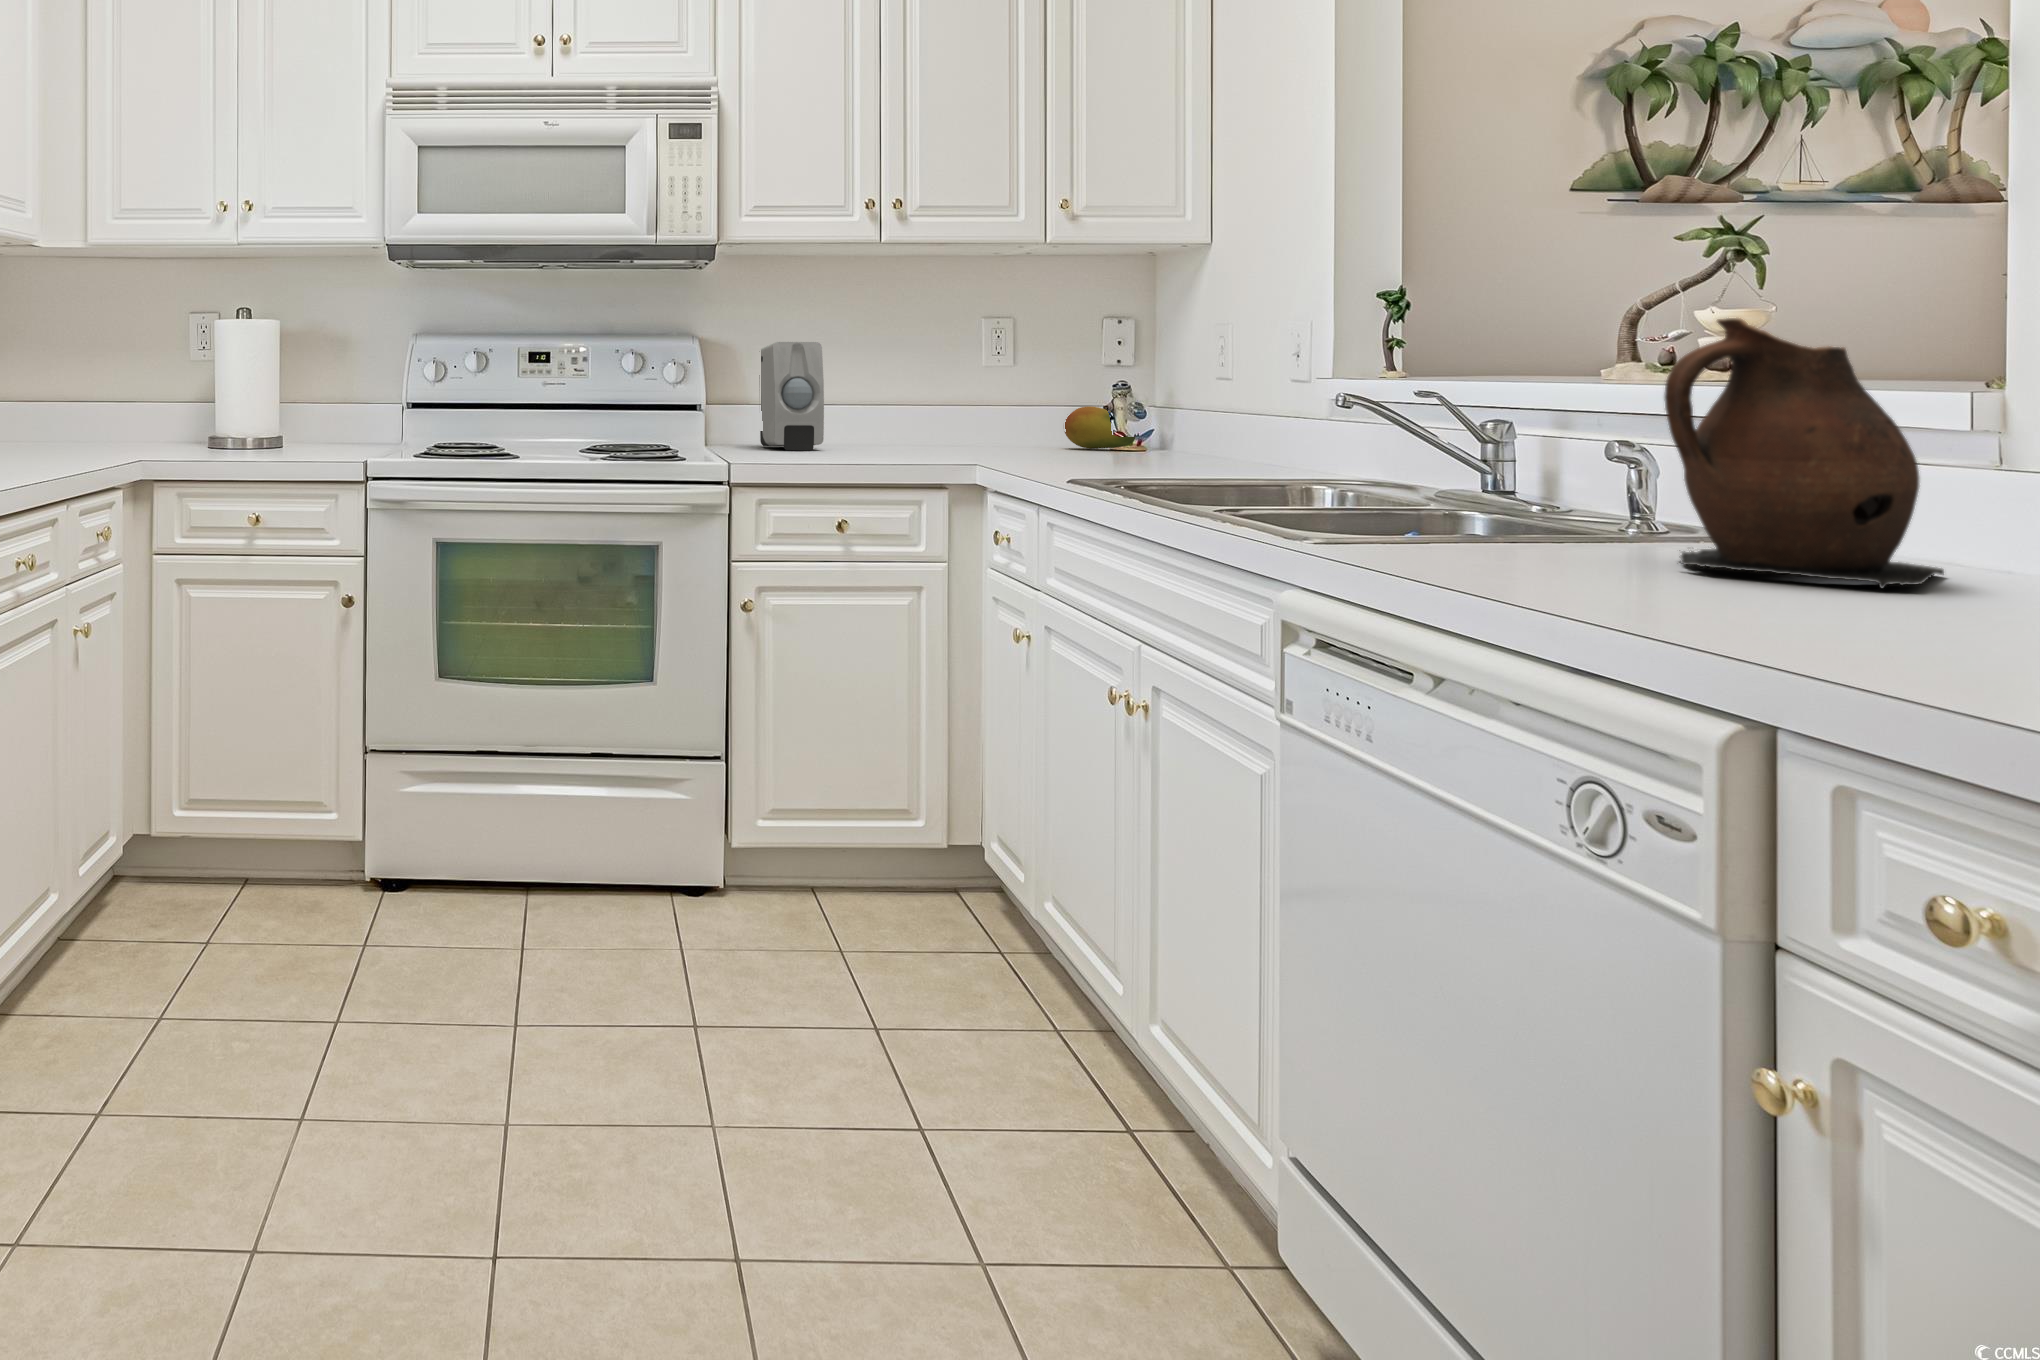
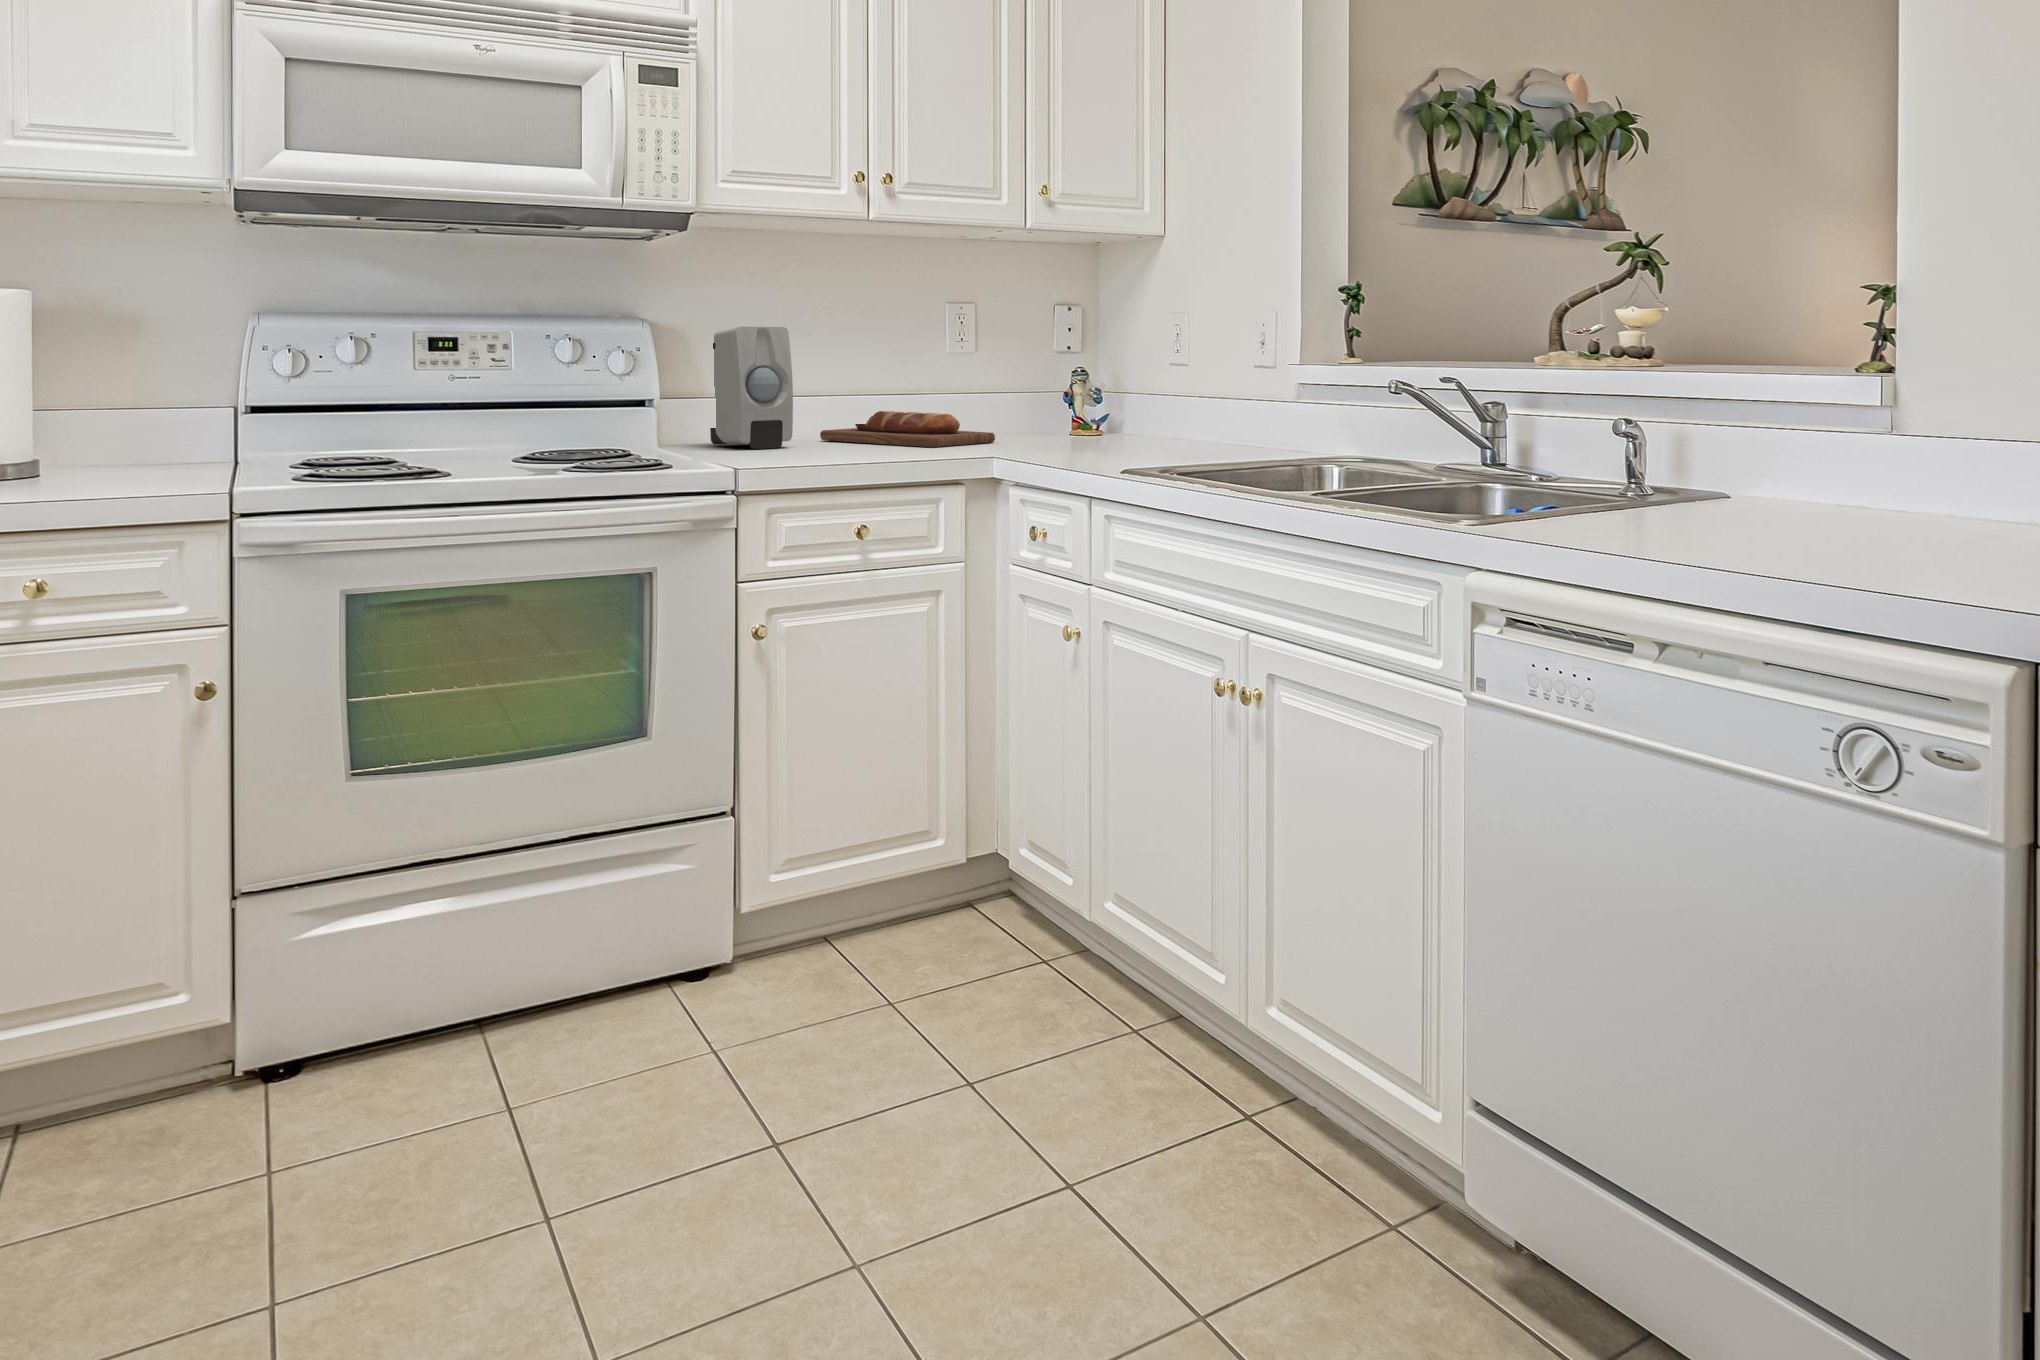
ceramic pitcher: present [1664,318,1944,588] -> none [1780,313,1993,537]
fruit: present [1065,406,1135,449] -> none [1013,392,1080,434]
bread loaf: none [864,421,1022,455] -> present [820,411,995,447]

